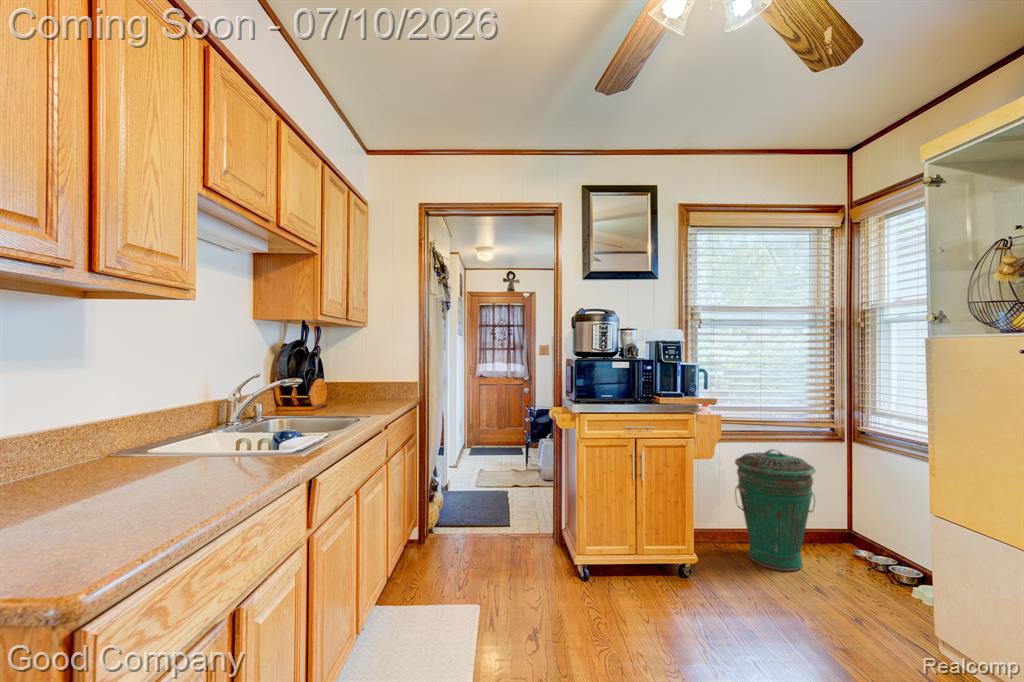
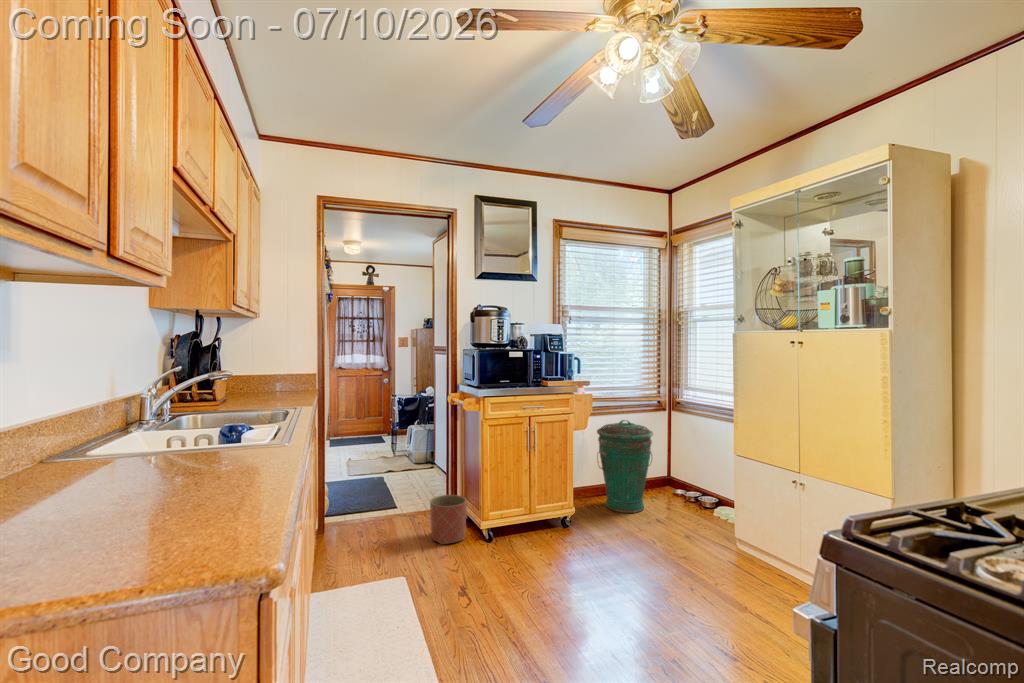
planter: none [523,518,563,573] -> present [430,495,467,544]

